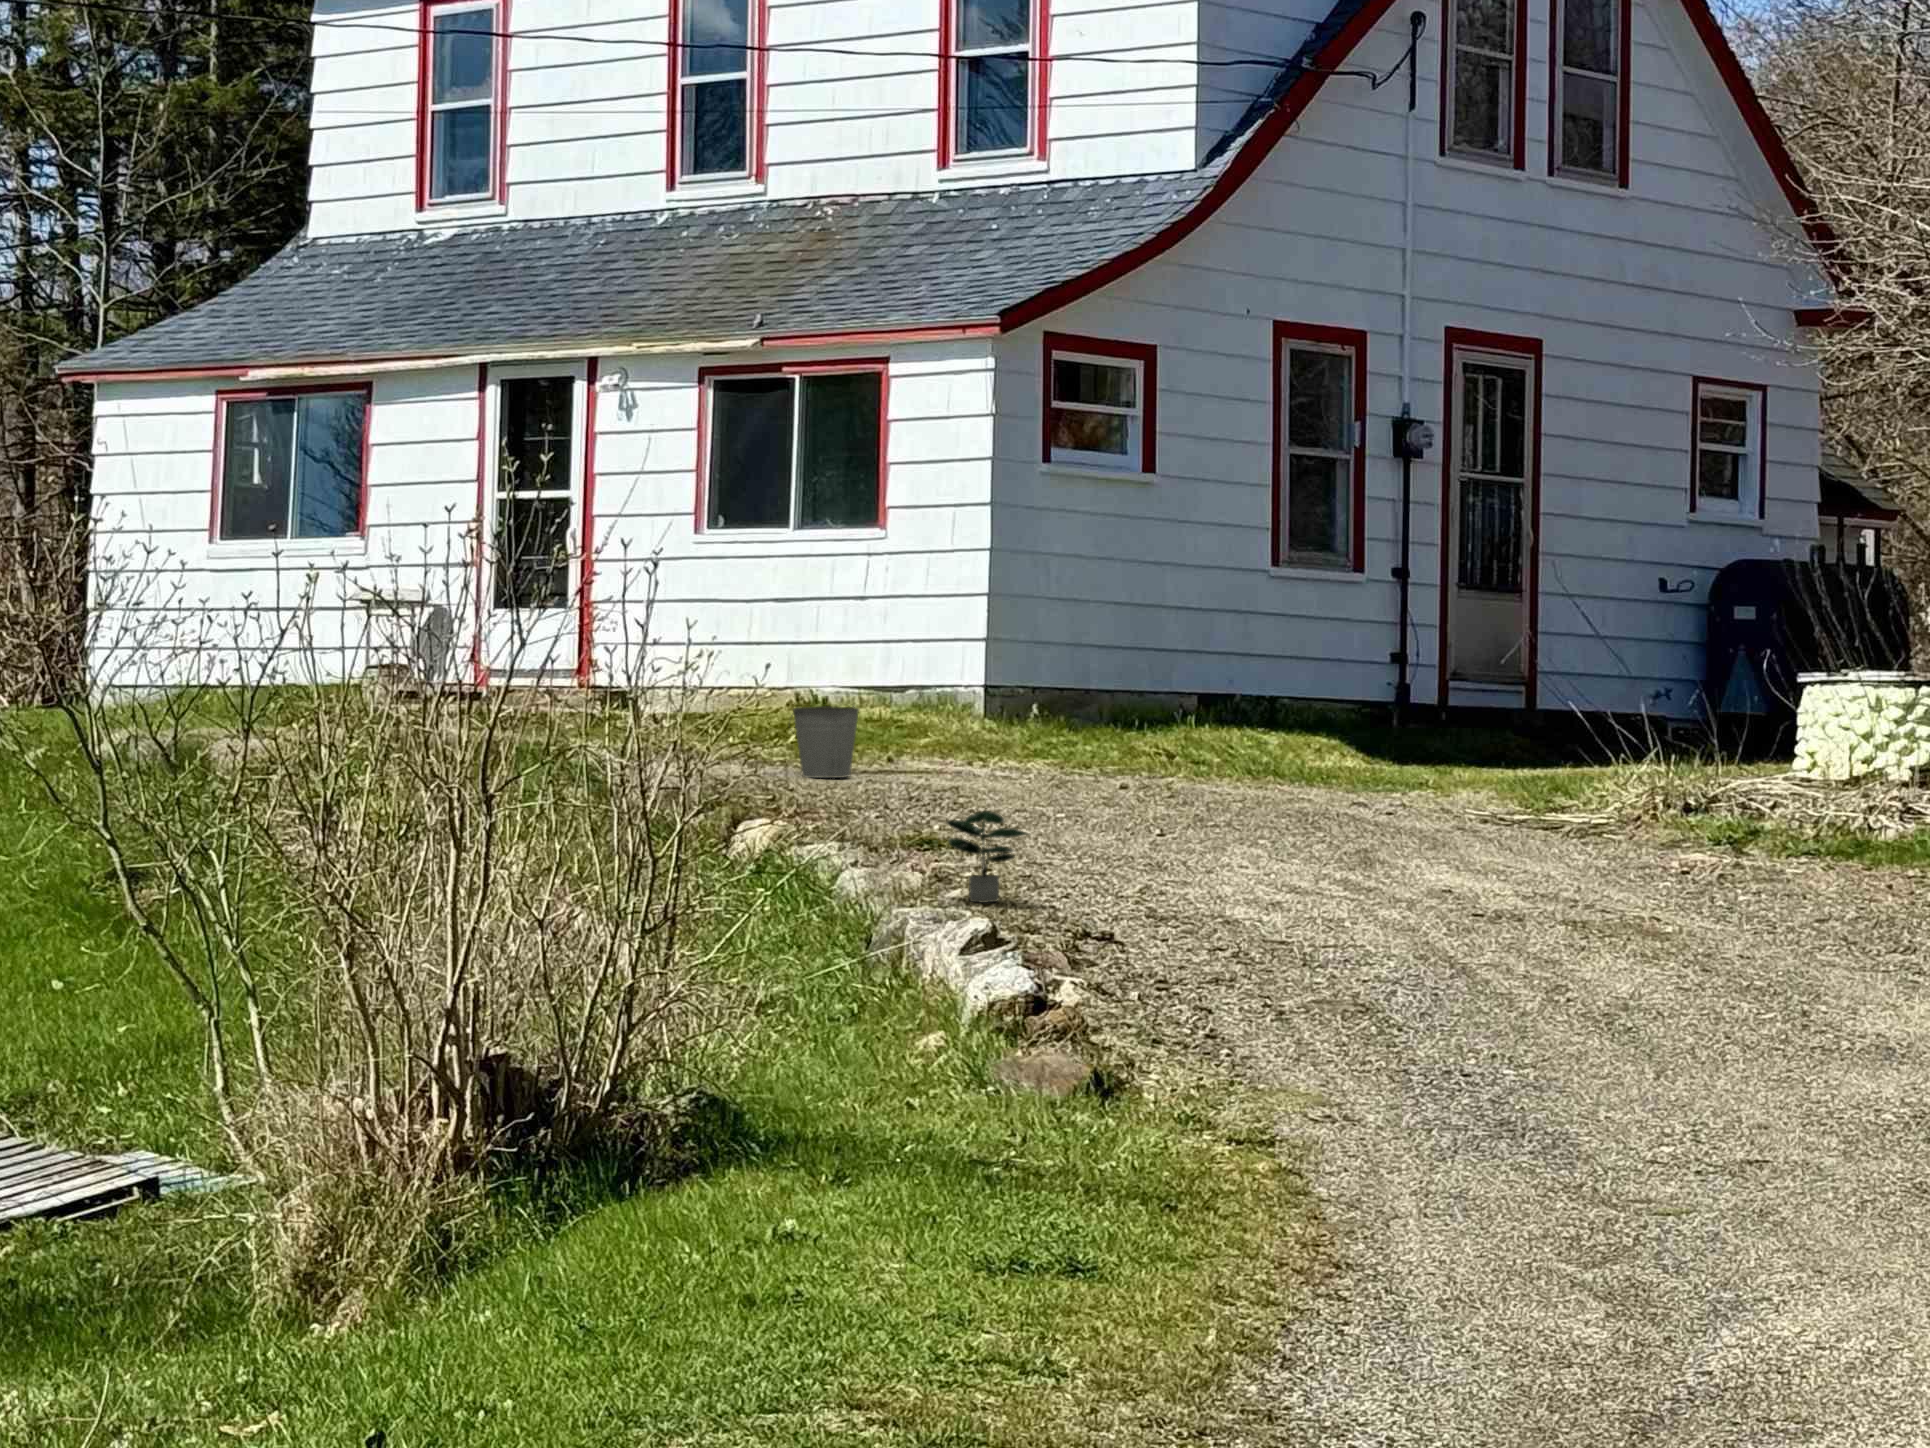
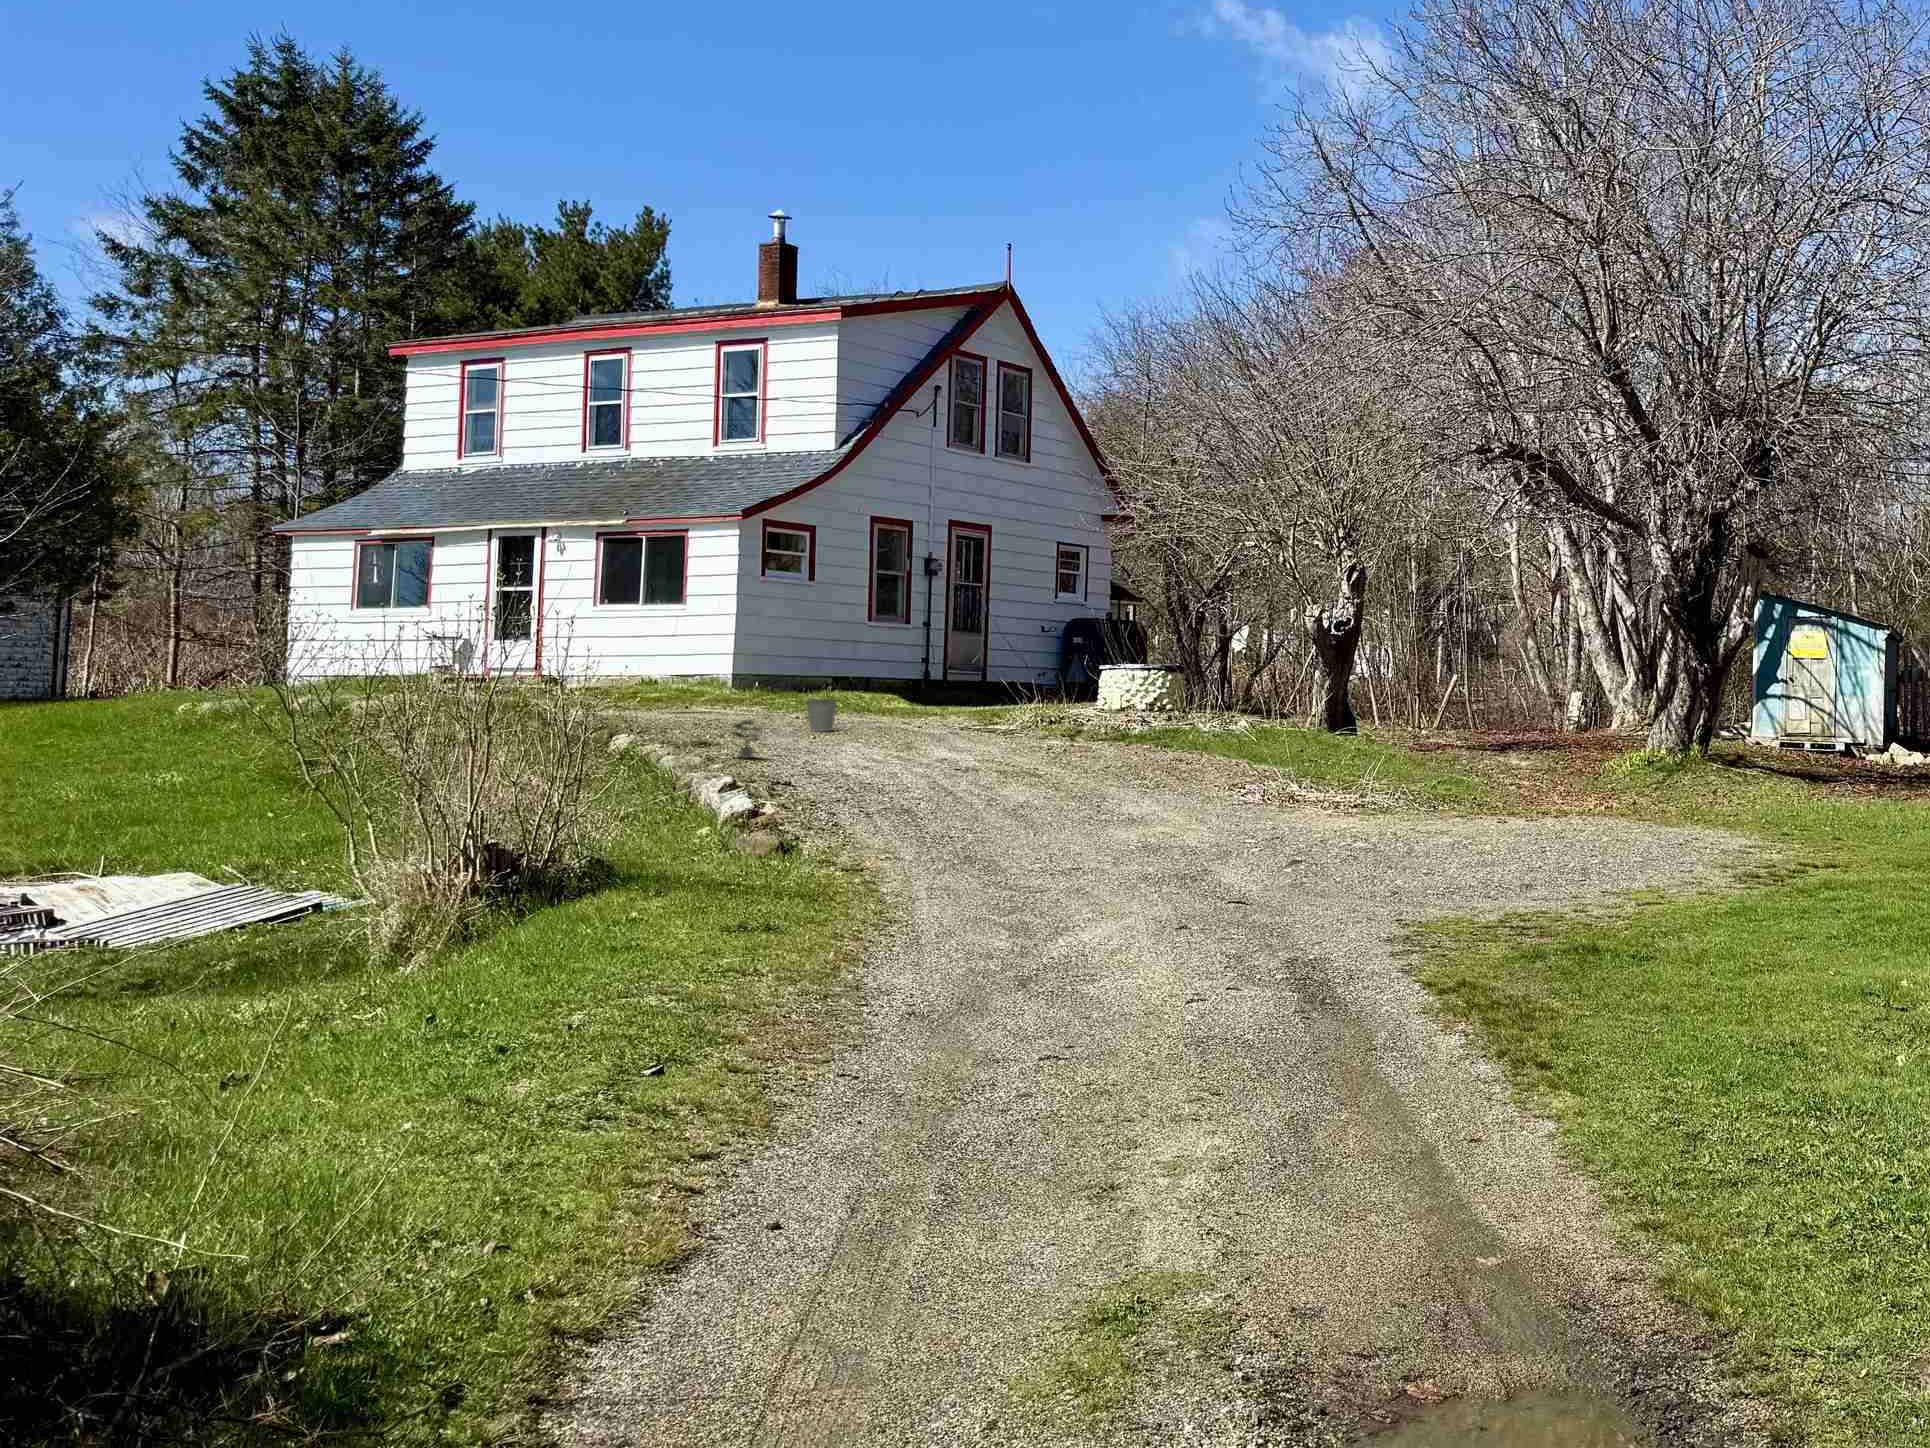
bucket: present [793,706,859,778] -> present [806,699,837,732]

